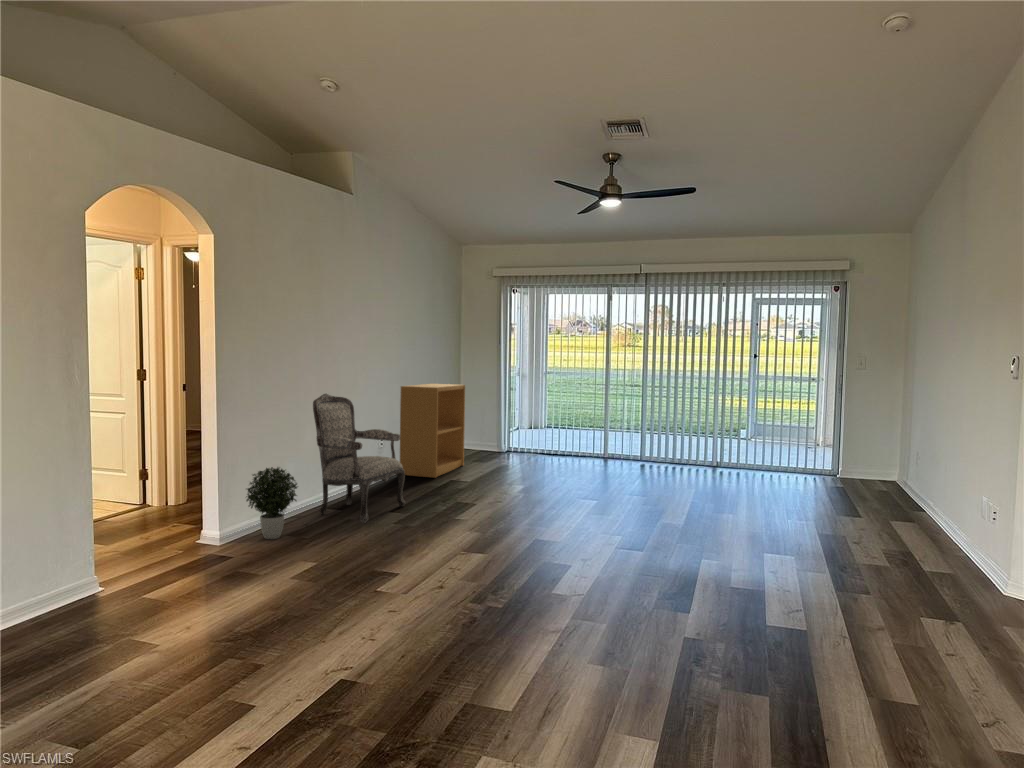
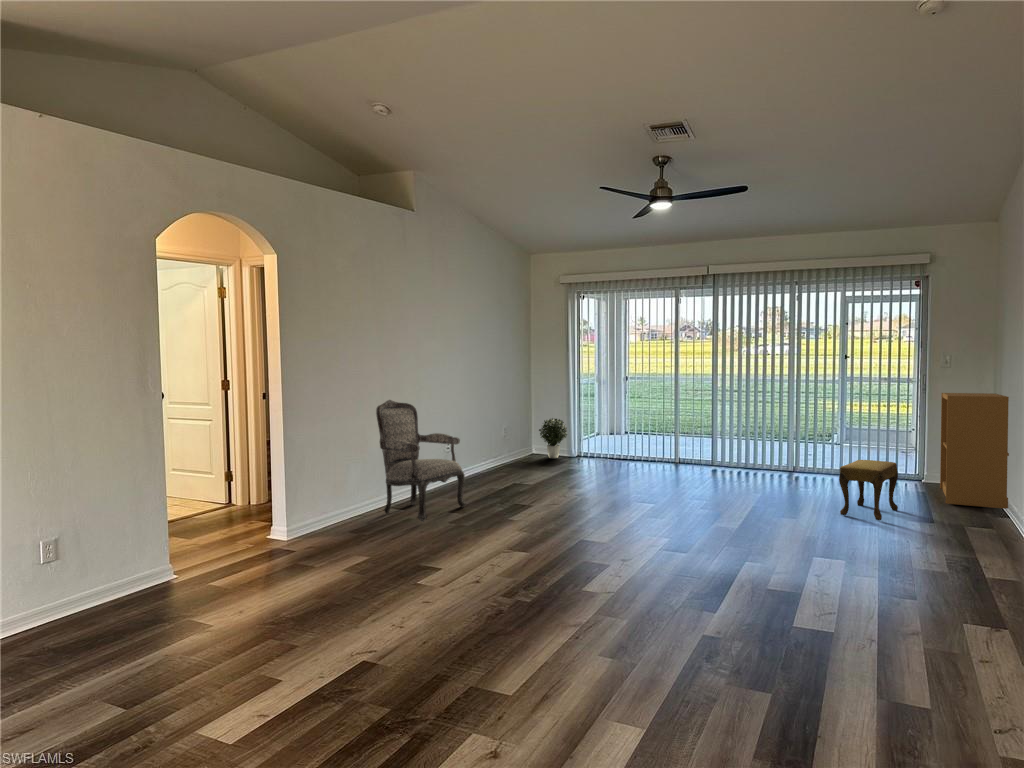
bookshelf: present [400,384,465,478] -> present [940,393,1009,509]
footstool: none [771,457,821,515] -> present [839,460,898,520]
potted plant: present [246,467,297,539] -> present [539,418,567,458]

